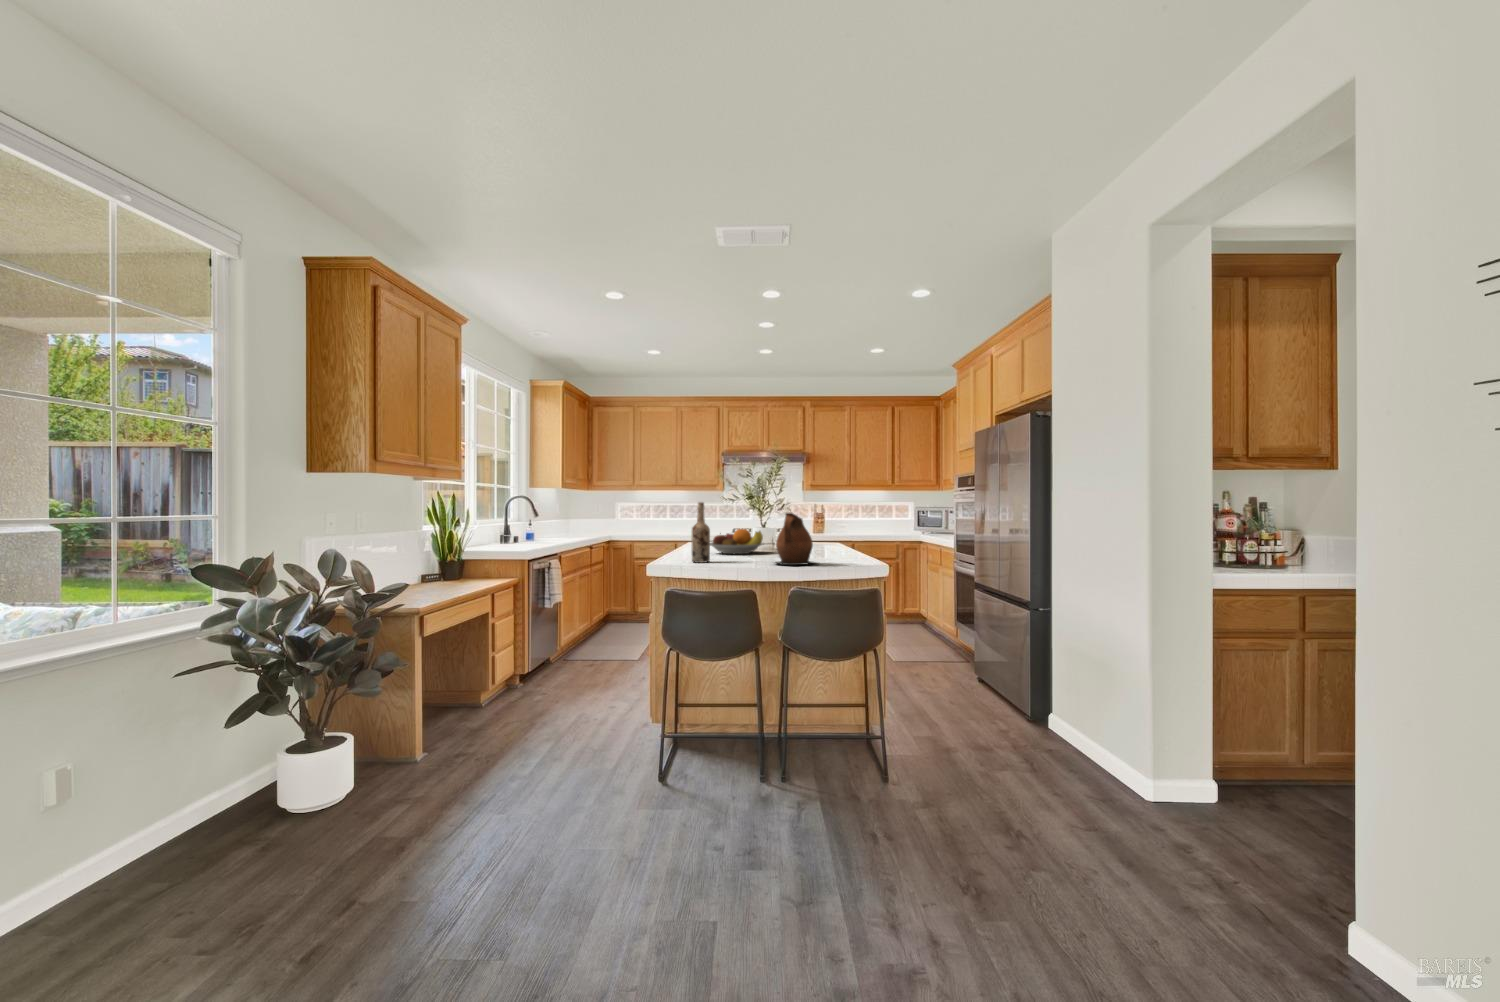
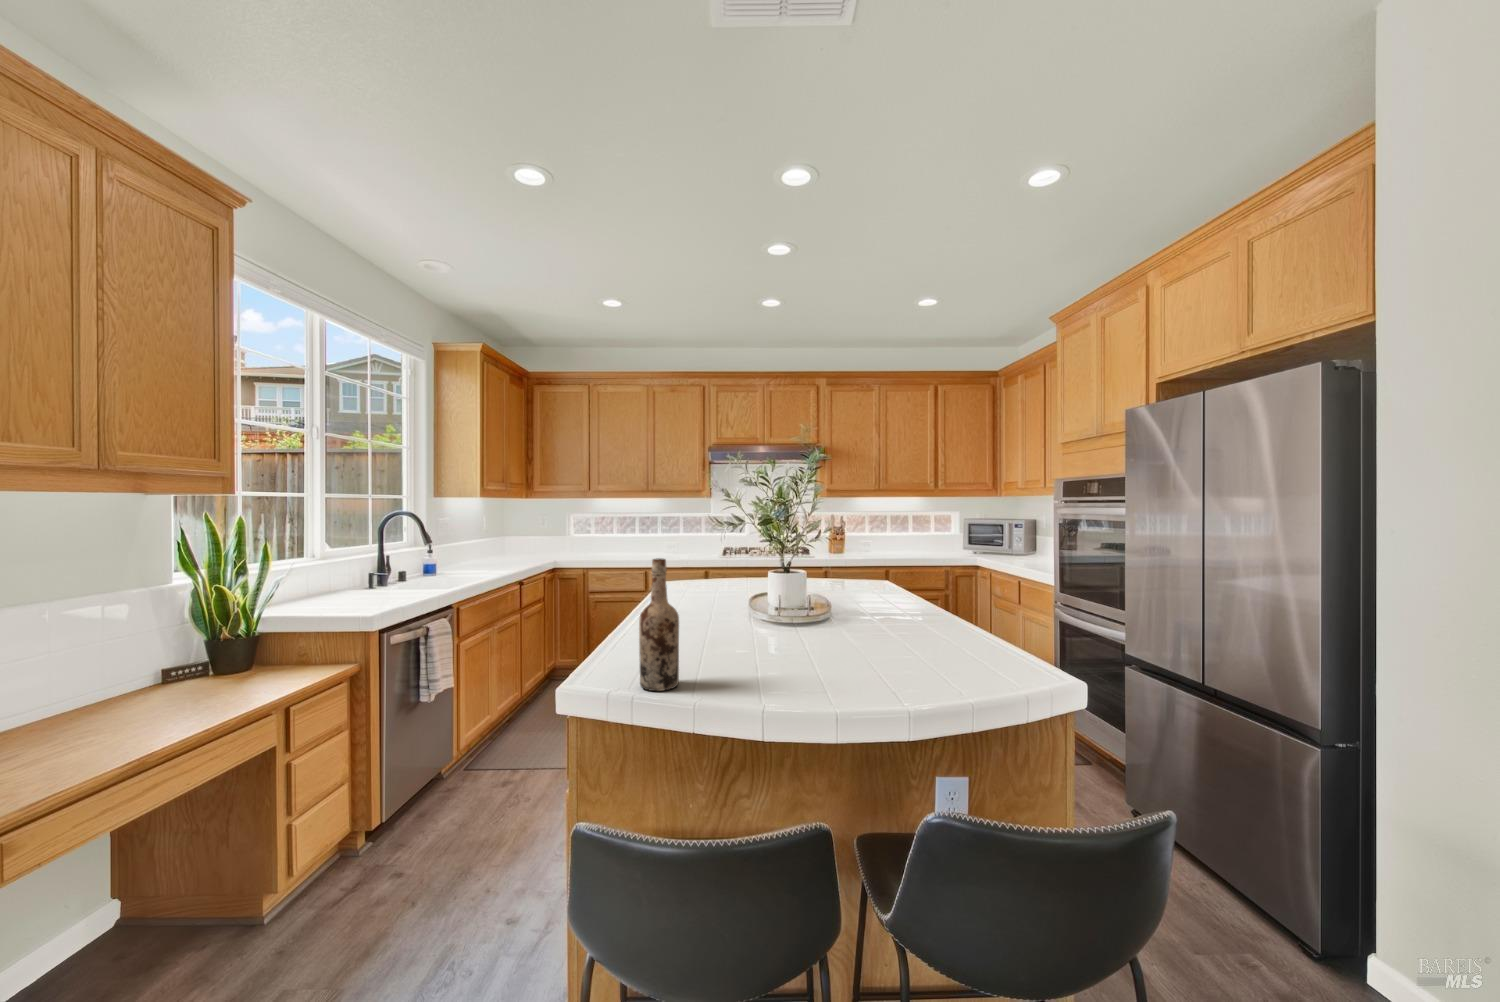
ceramic pitcher: present [775,512,816,565] -> none [814,592,927,722]
fruit bowl: present [710,529,764,554] -> none [680,588,783,637]

